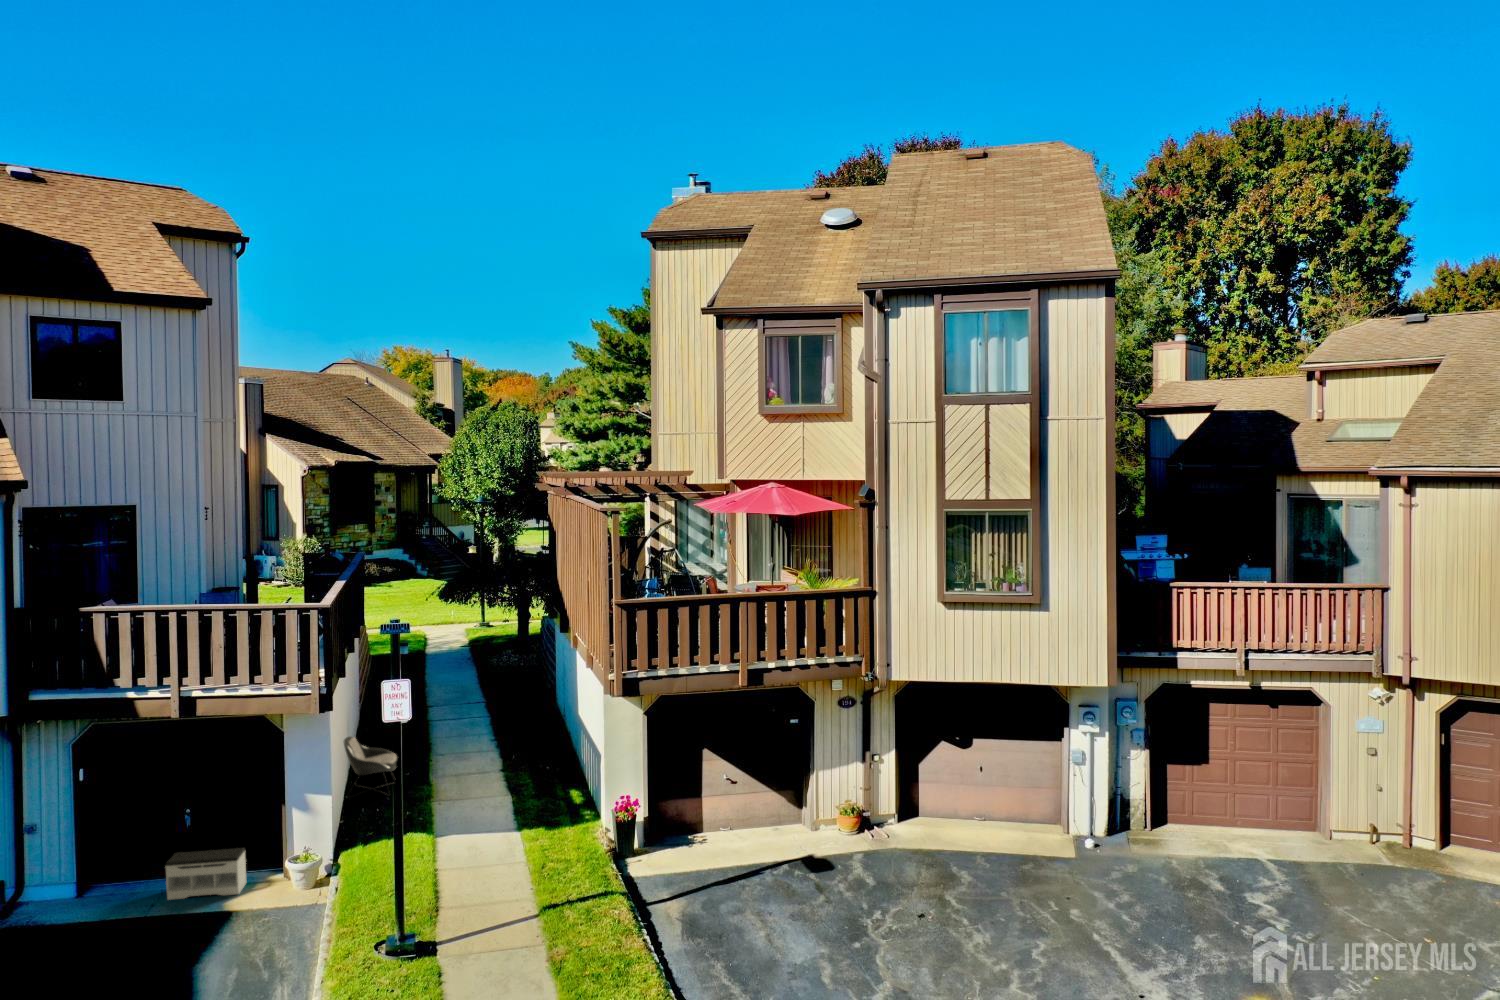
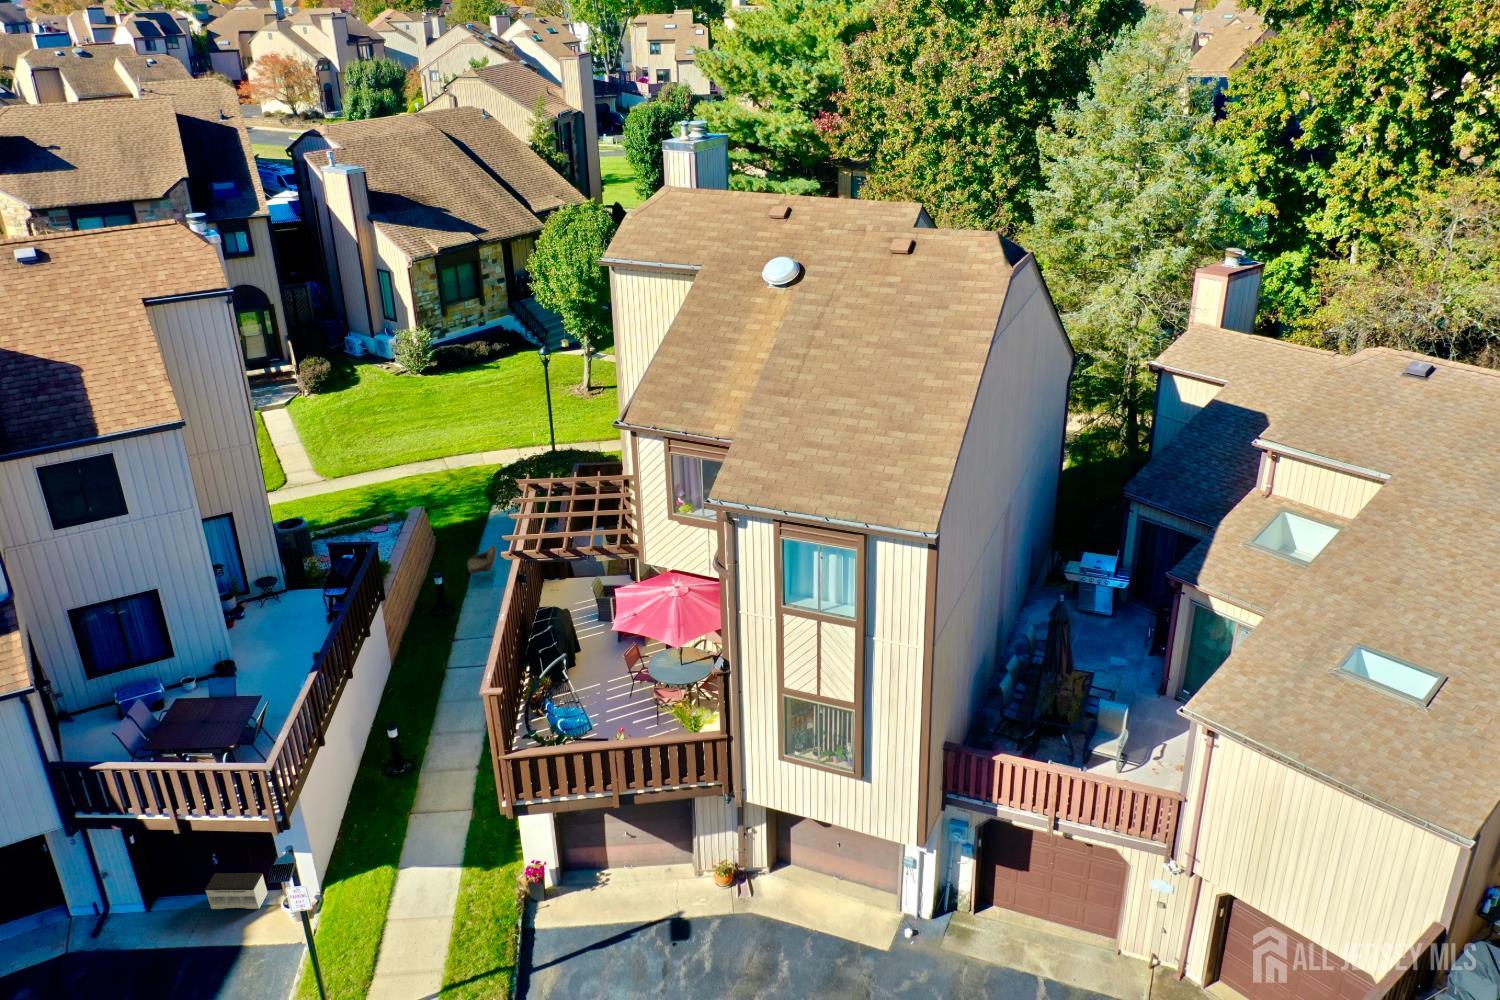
lounge chair: present [344,736,397,799] -> present [468,546,496,577]

